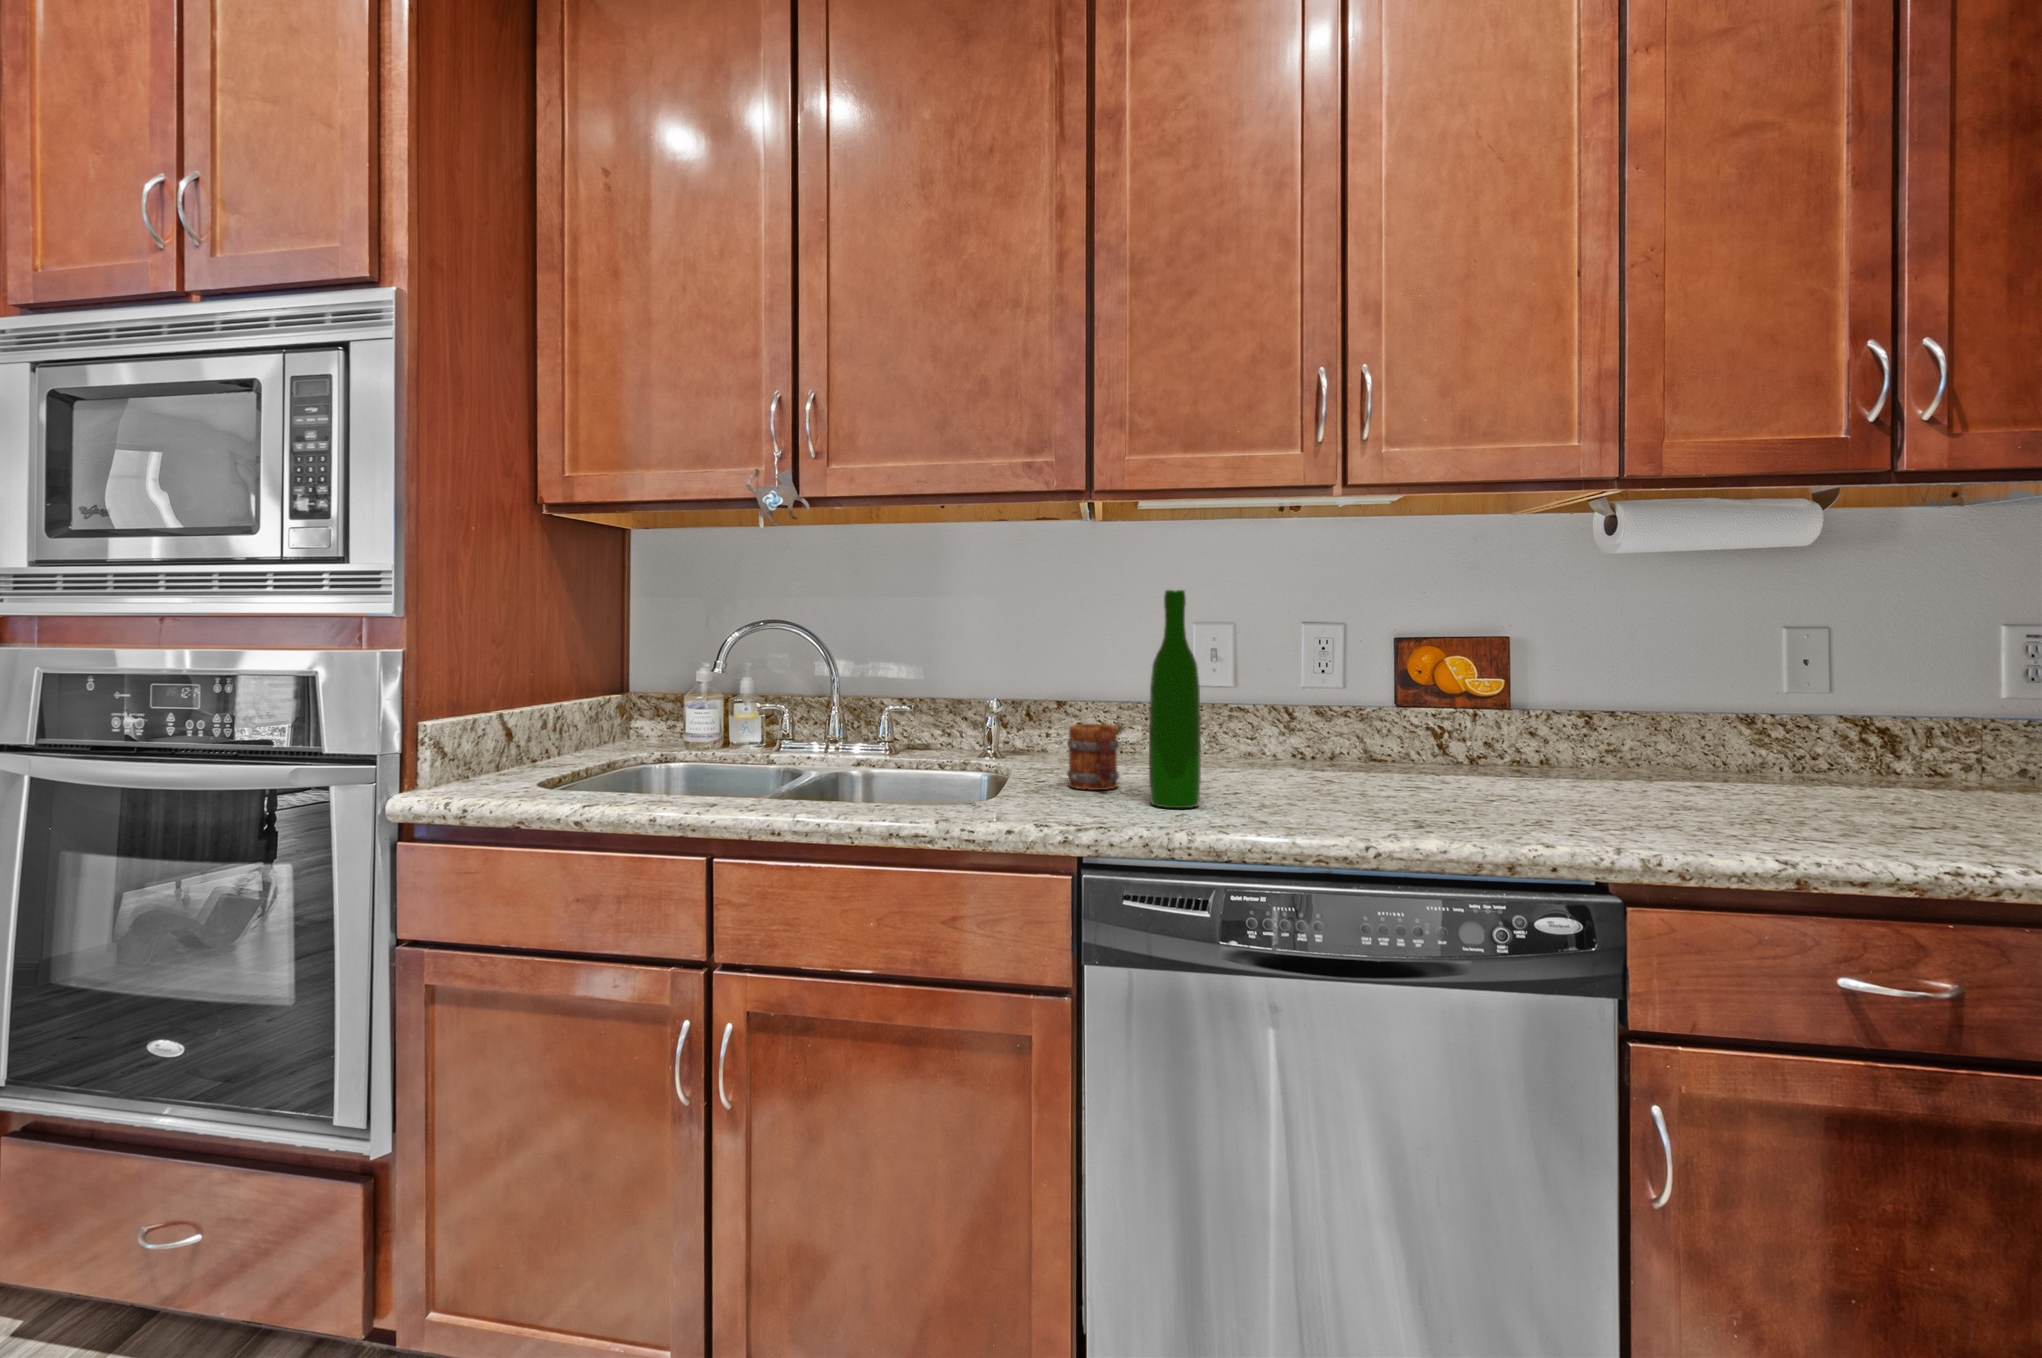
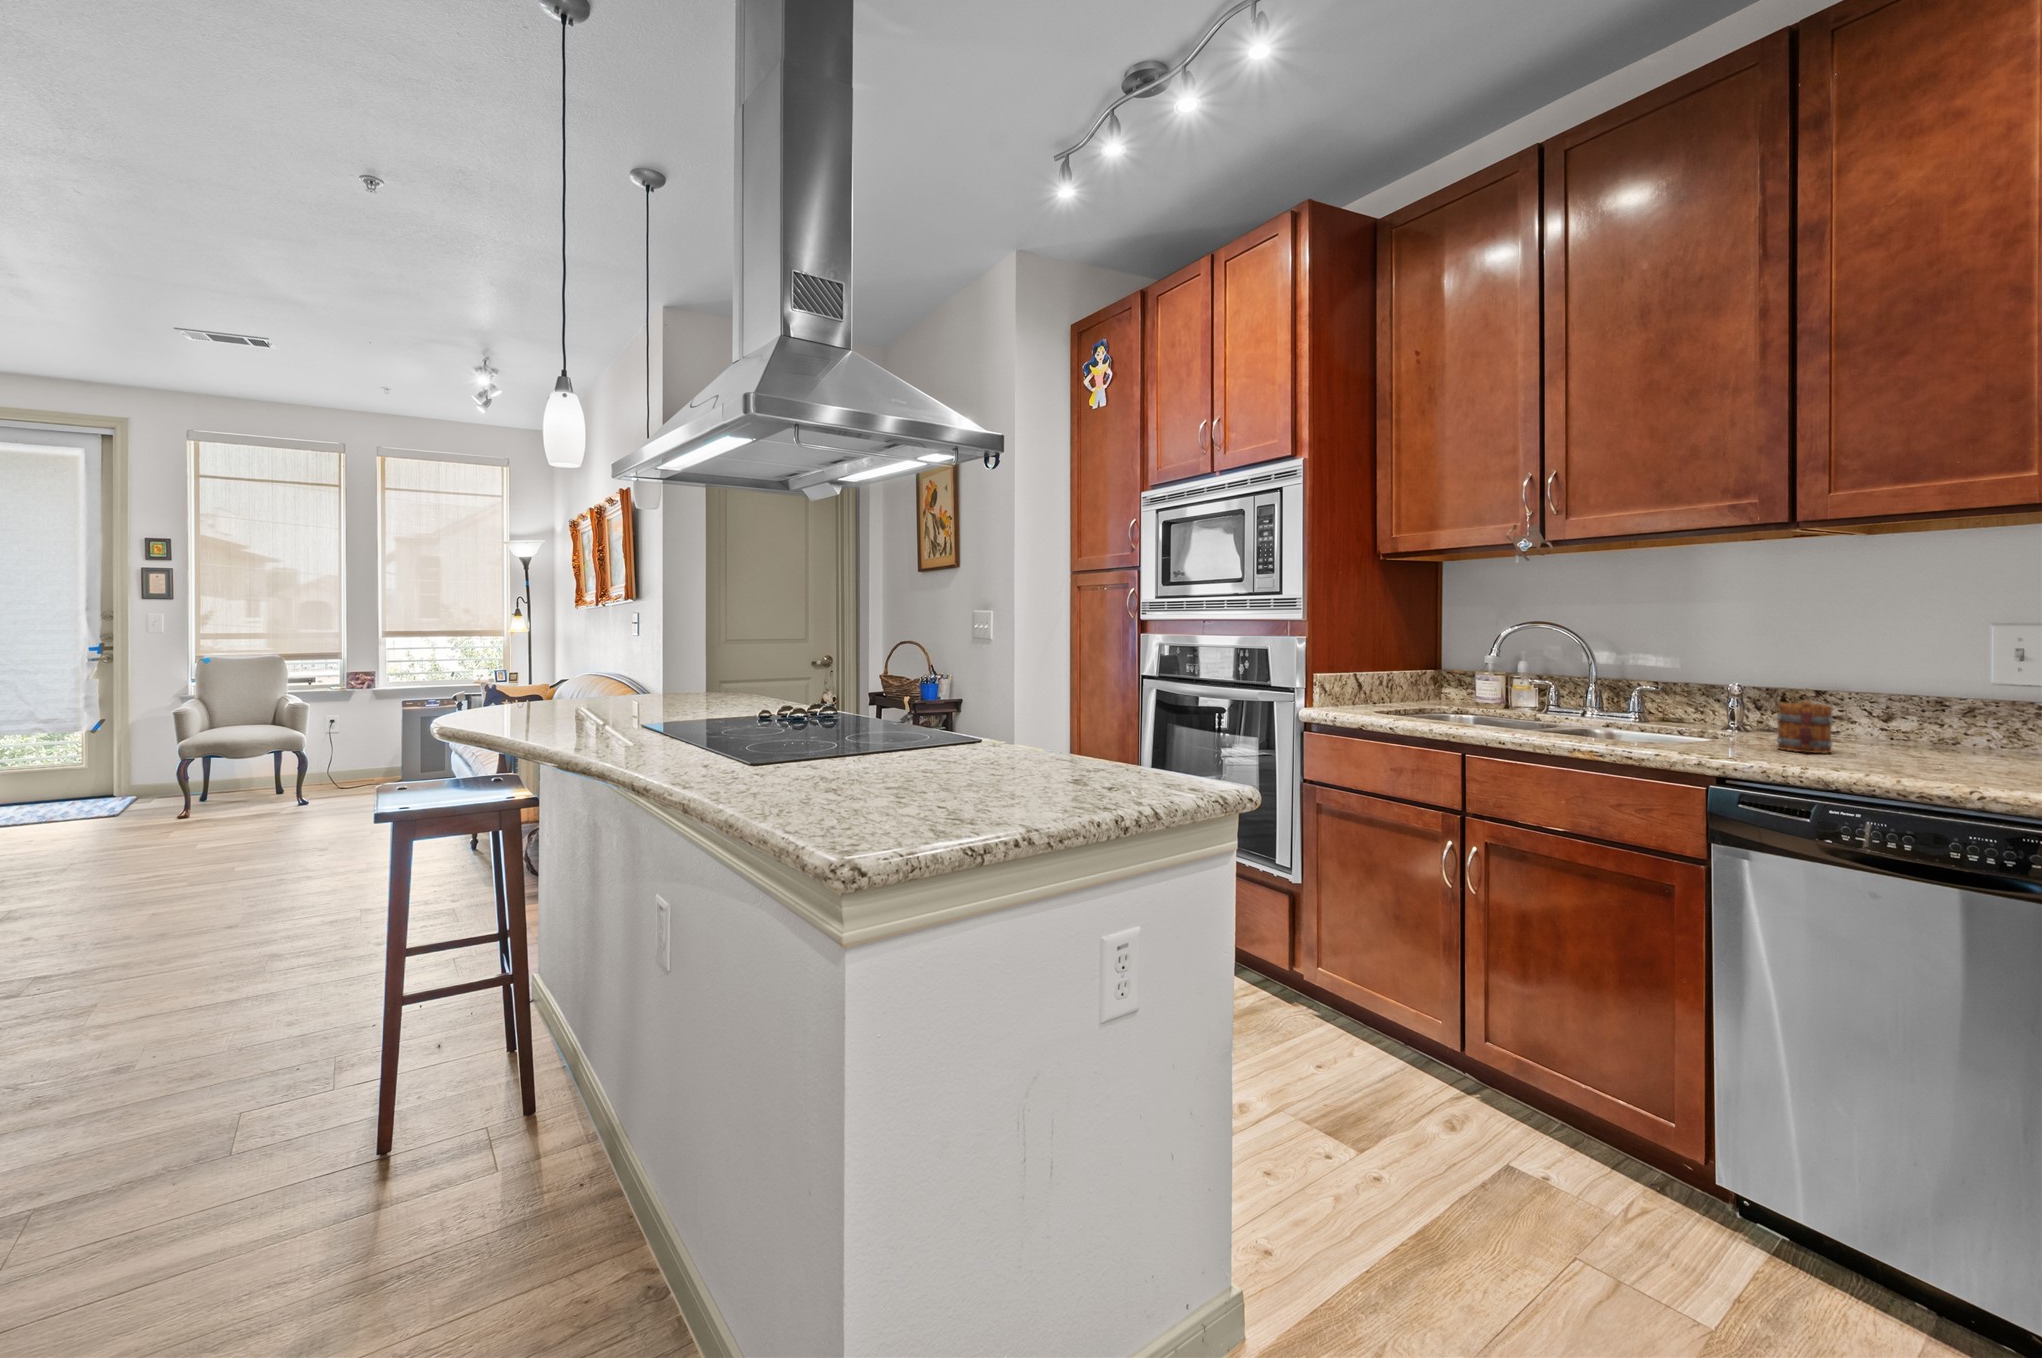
wine bottle: present [1149,590,1201,808] -> none [1836,600,1896,768]

